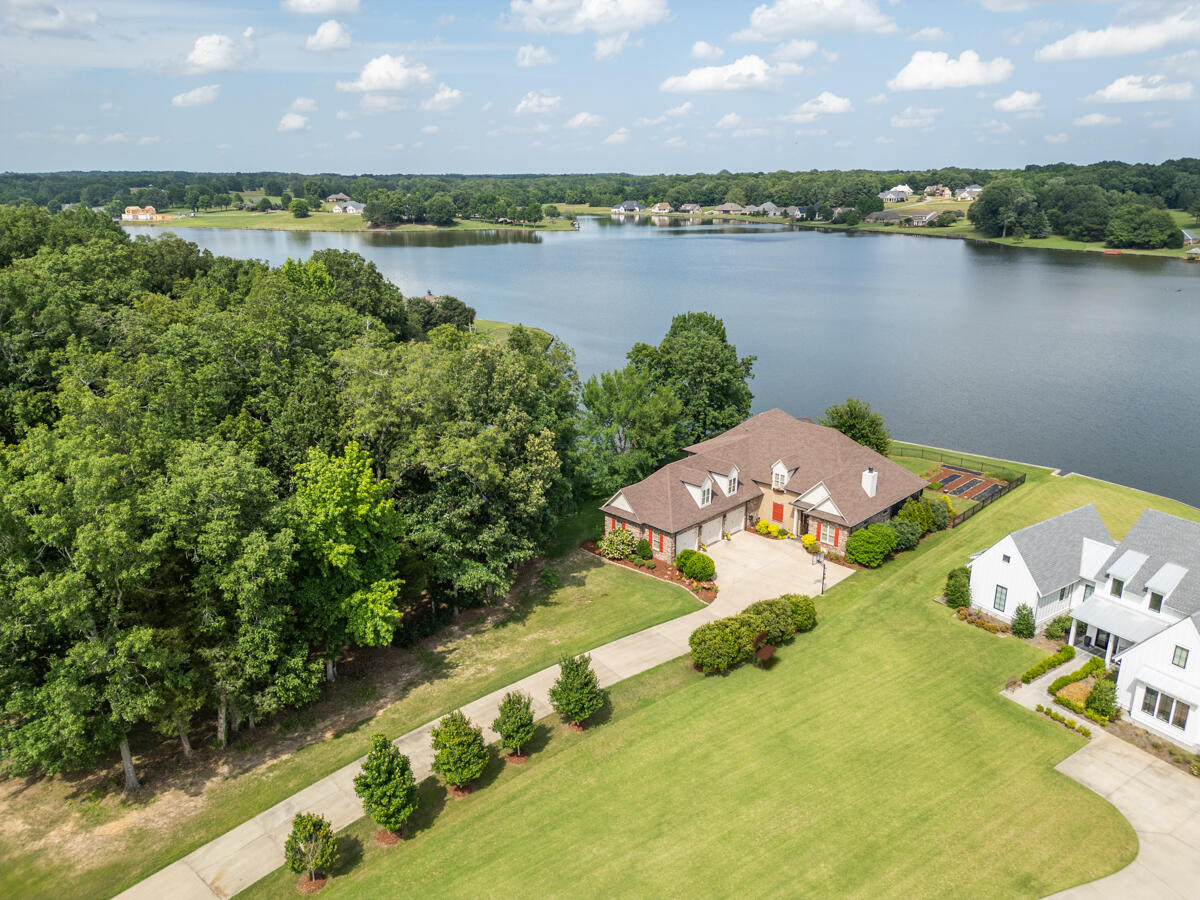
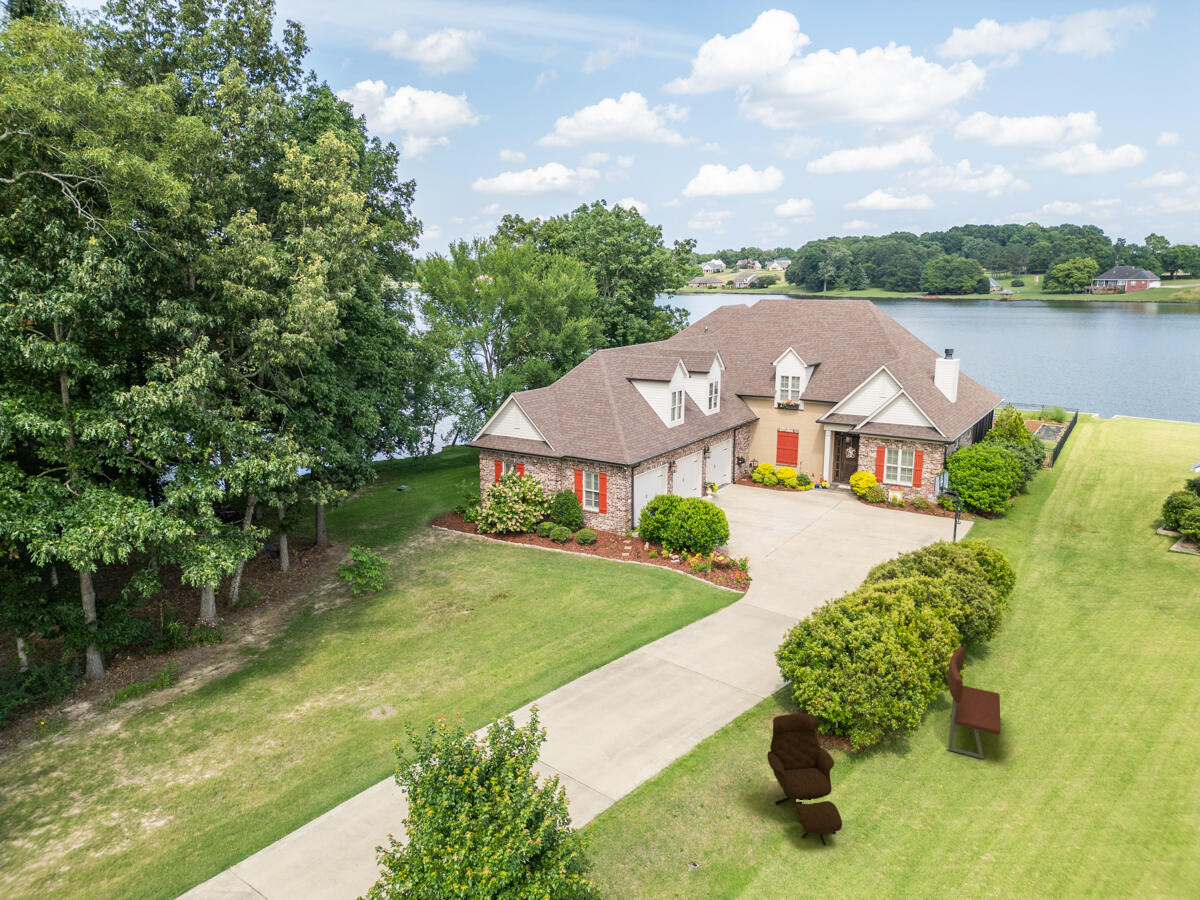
lounge chair: none [683,647,704,685] -> present [767,714,842,845]

